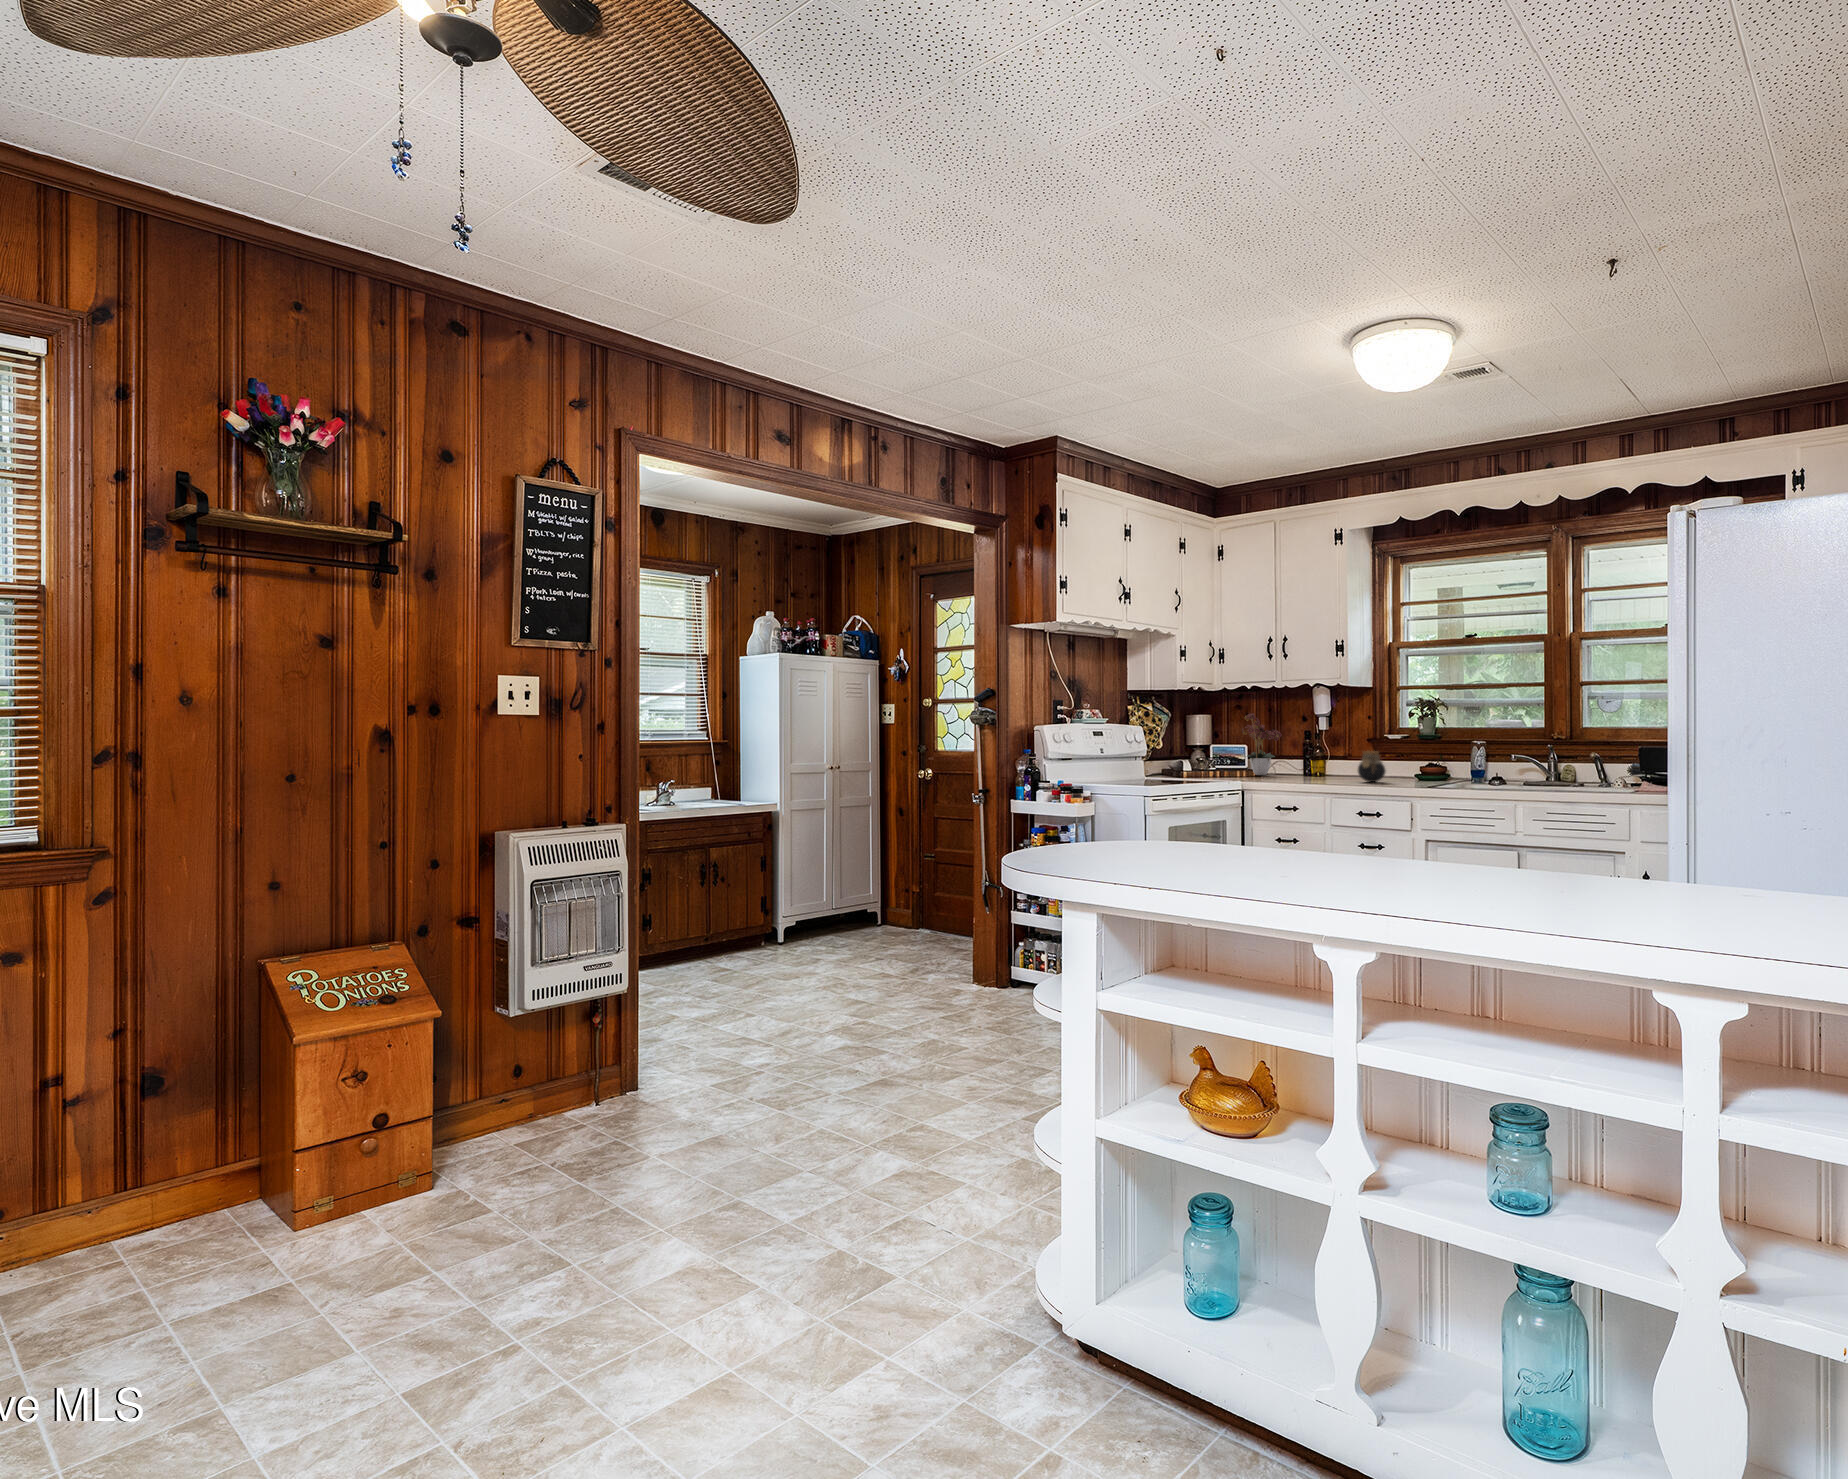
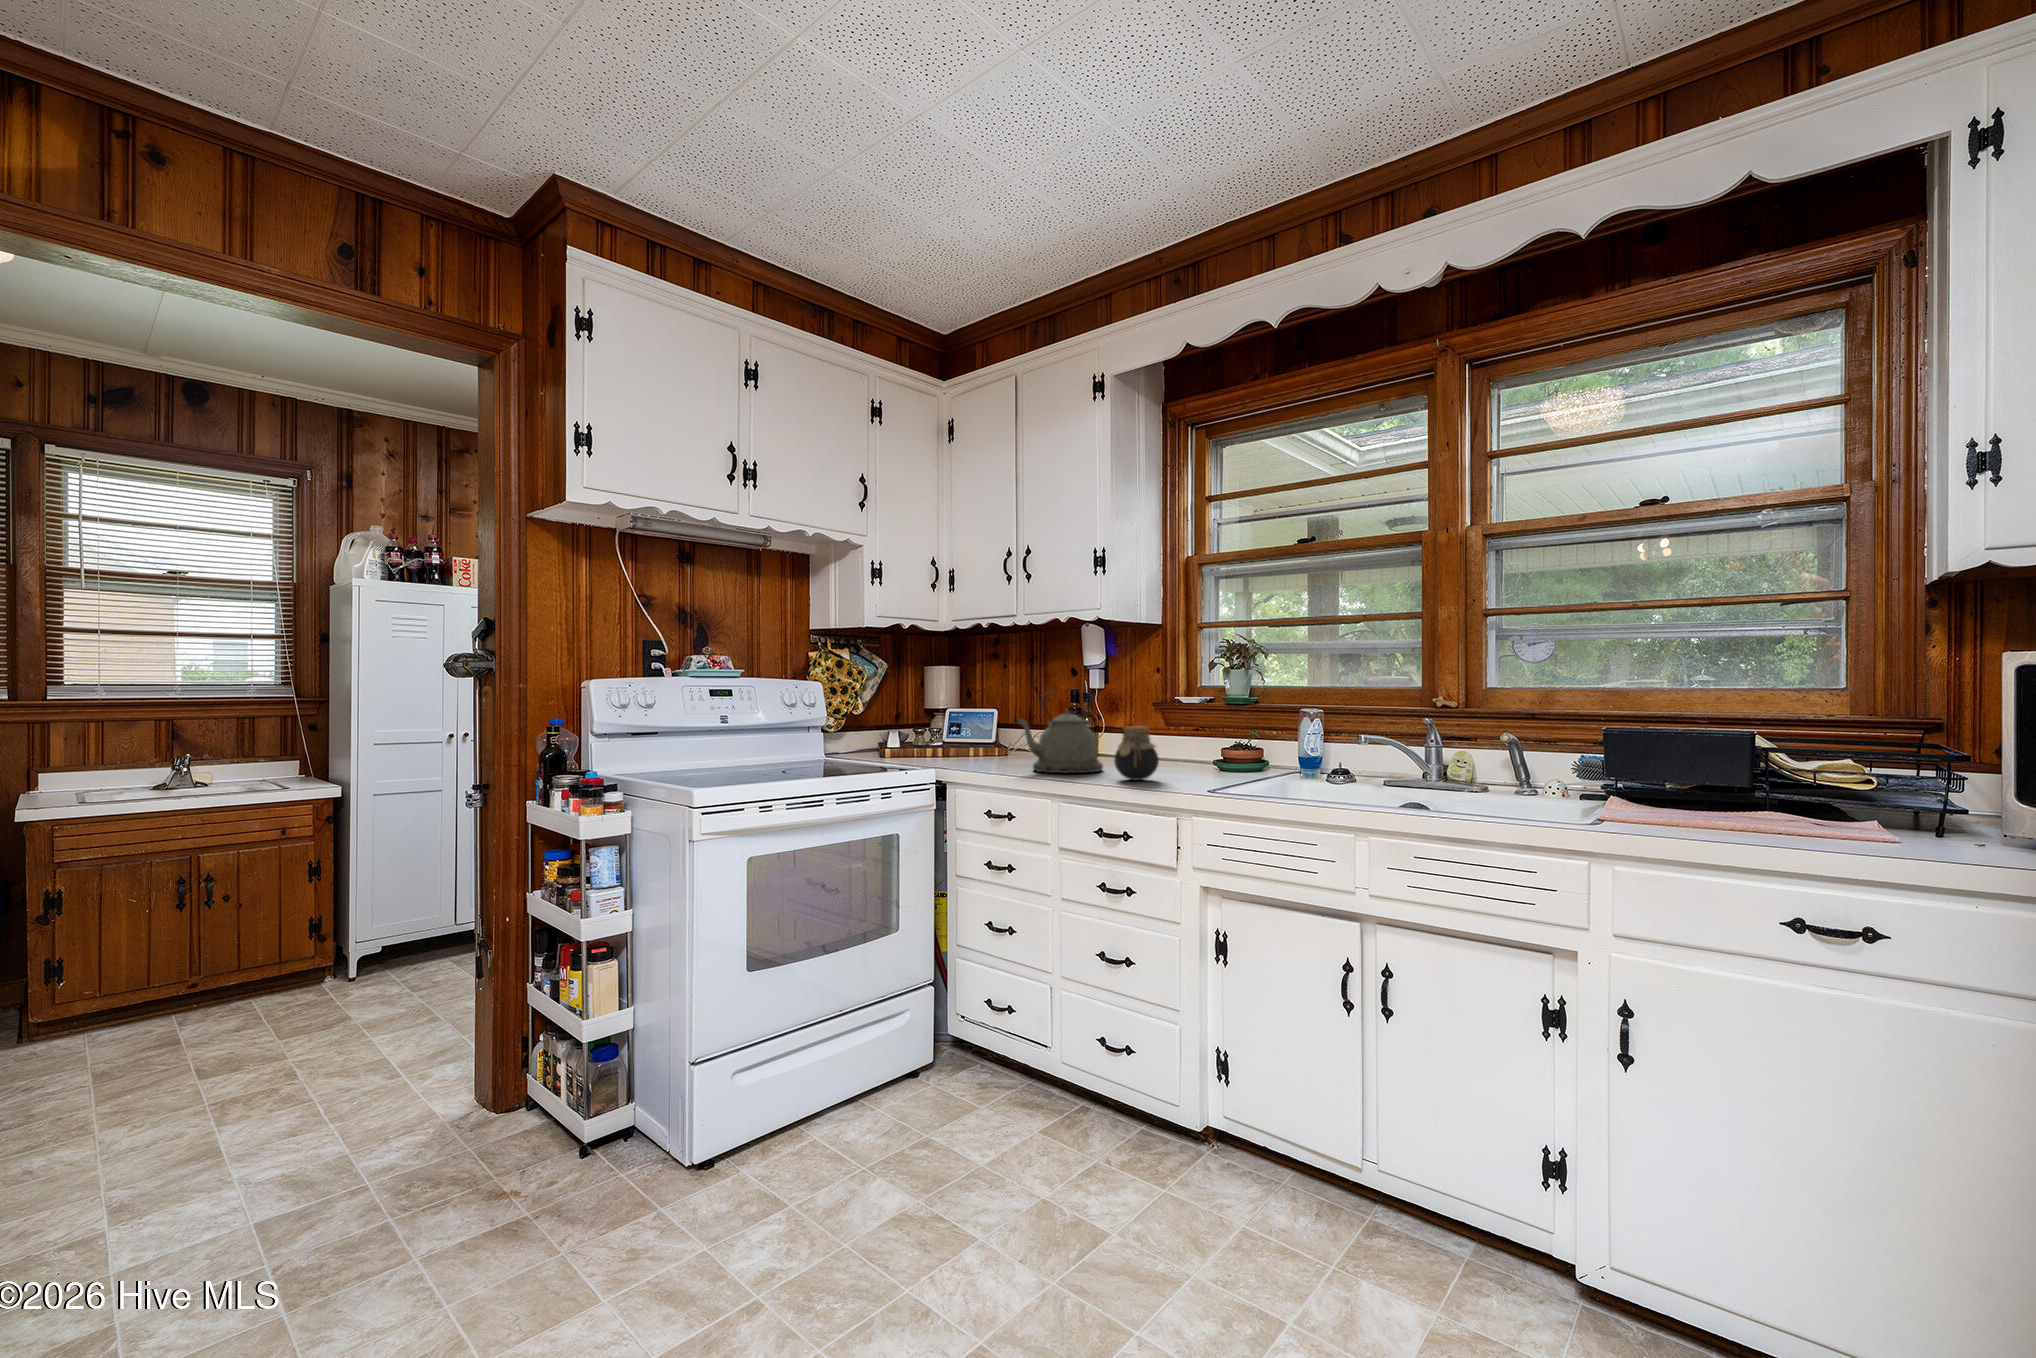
flower arrangement: present [1242,714,1282,775] -> none [963,660,1032,760]
kettle: none [1292,730,1344,780] -> present [1017,692,1103,773]

